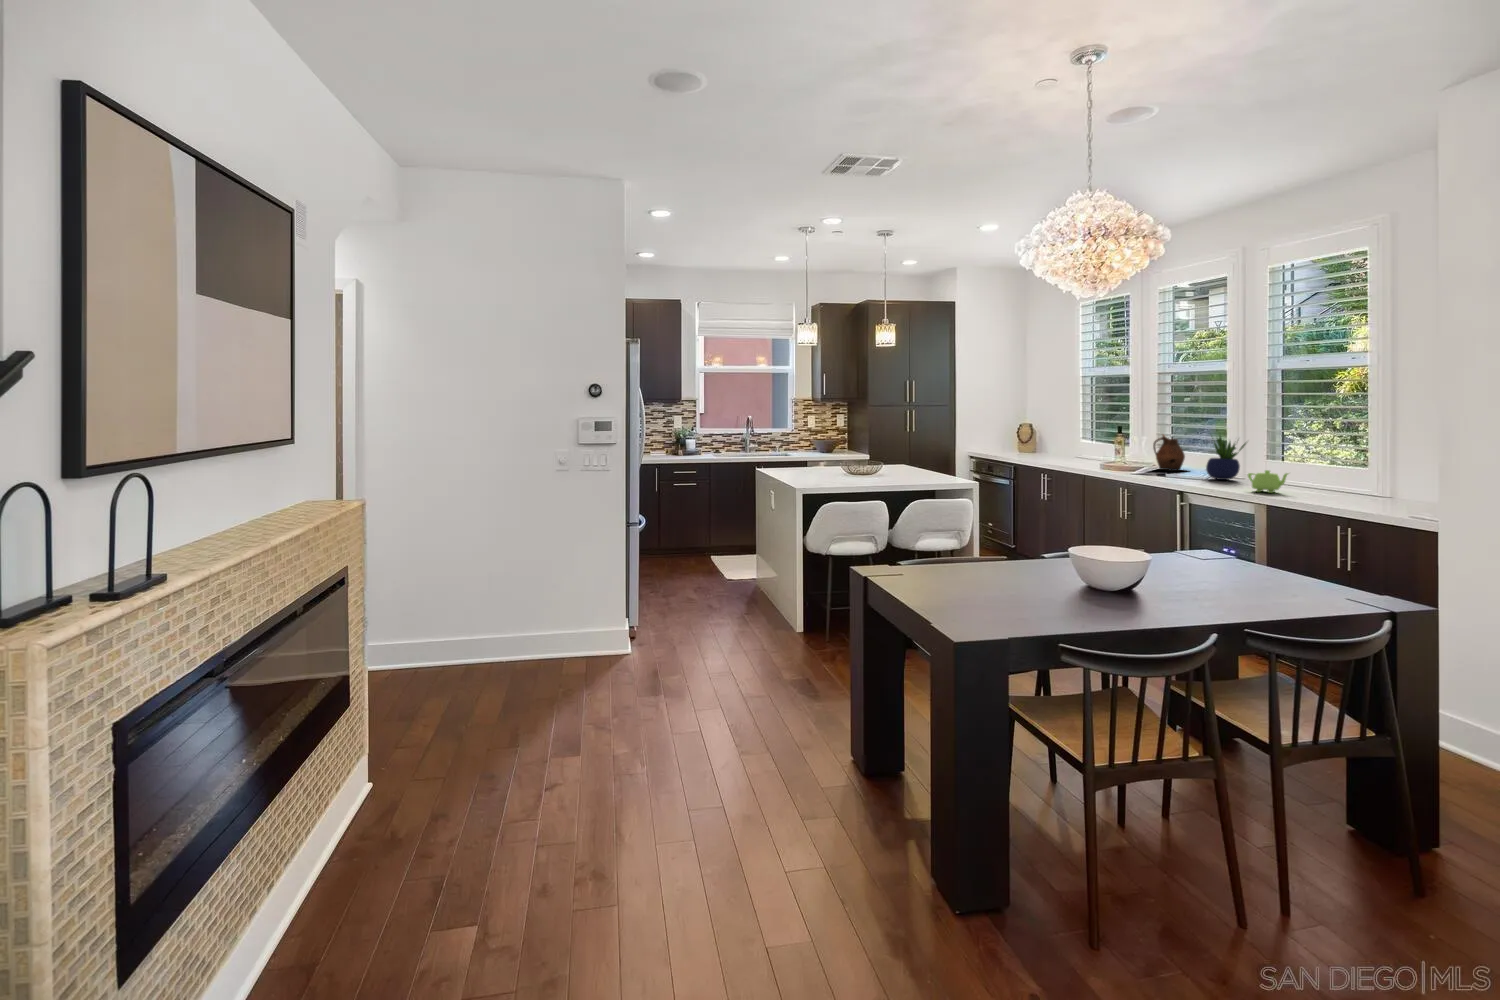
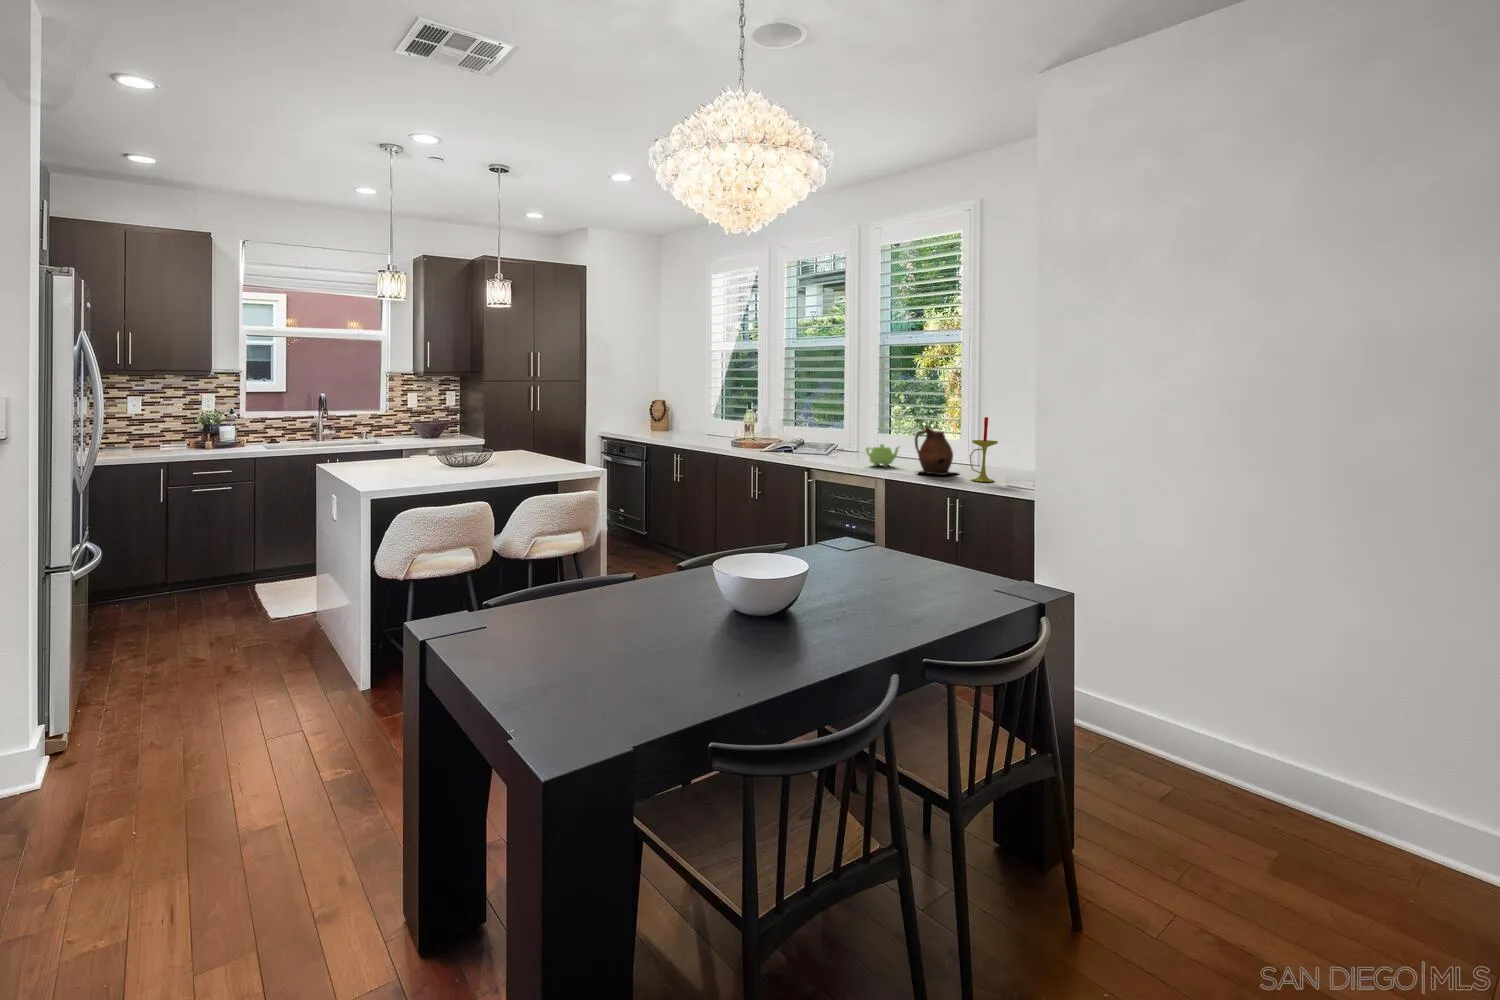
ceramic pitcher: present [1153,435,1185,471] -> present [915,426,955,475]
potted plant: present [1206,436,1246,480] -> none [830,407,865,455]
candle: none [1375,444,1414,513] -> present [970,417,998,482]

